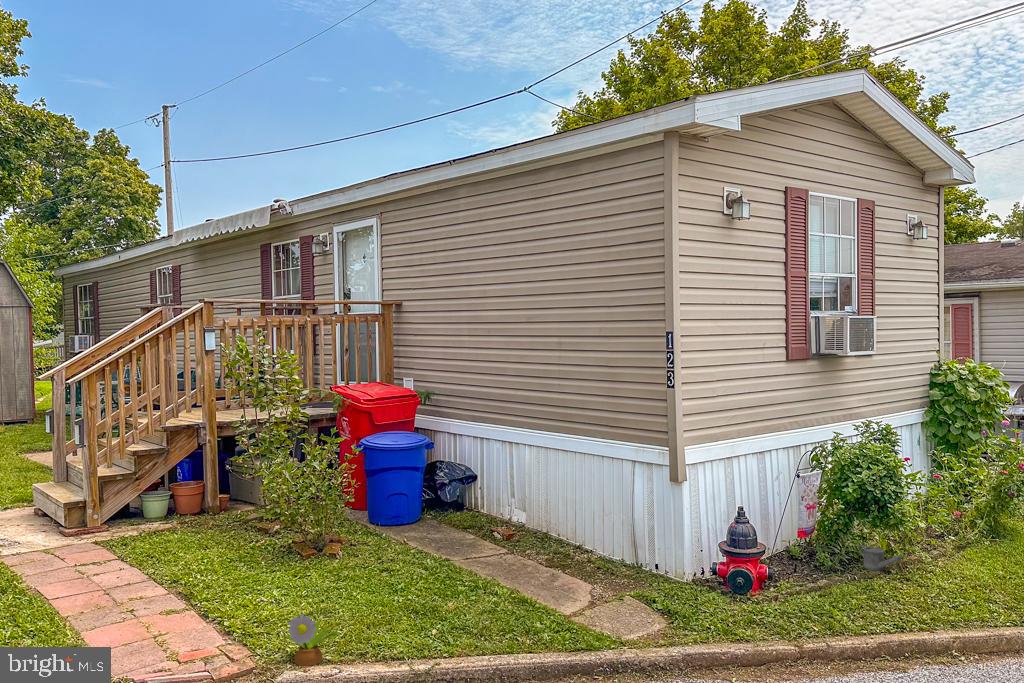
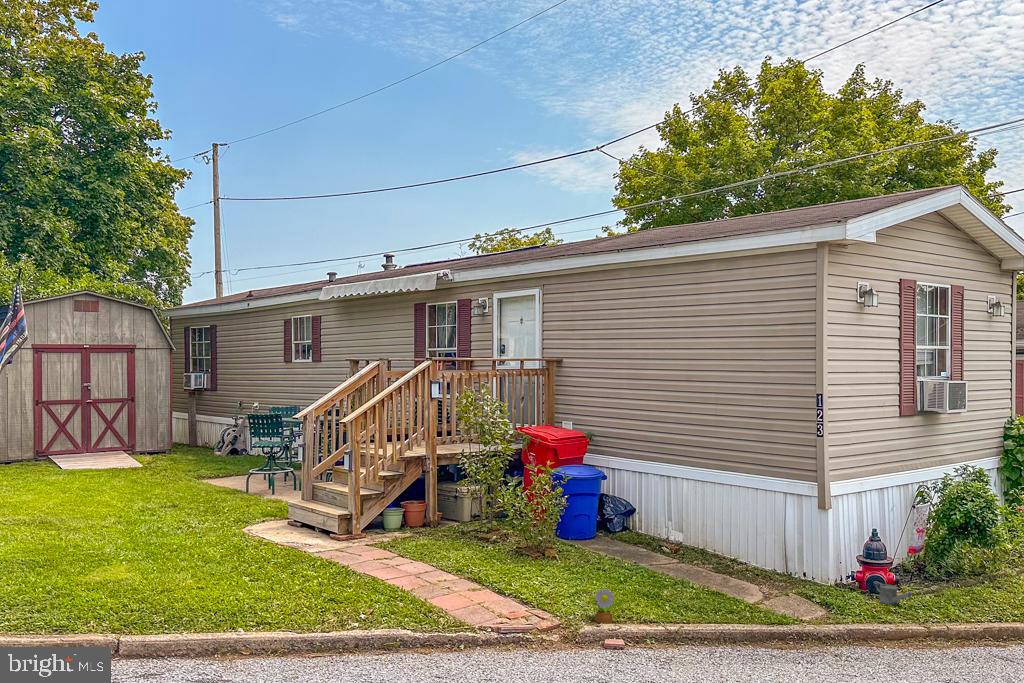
watering can: present [859,545,901,571] -> present [876,582,912,605]

